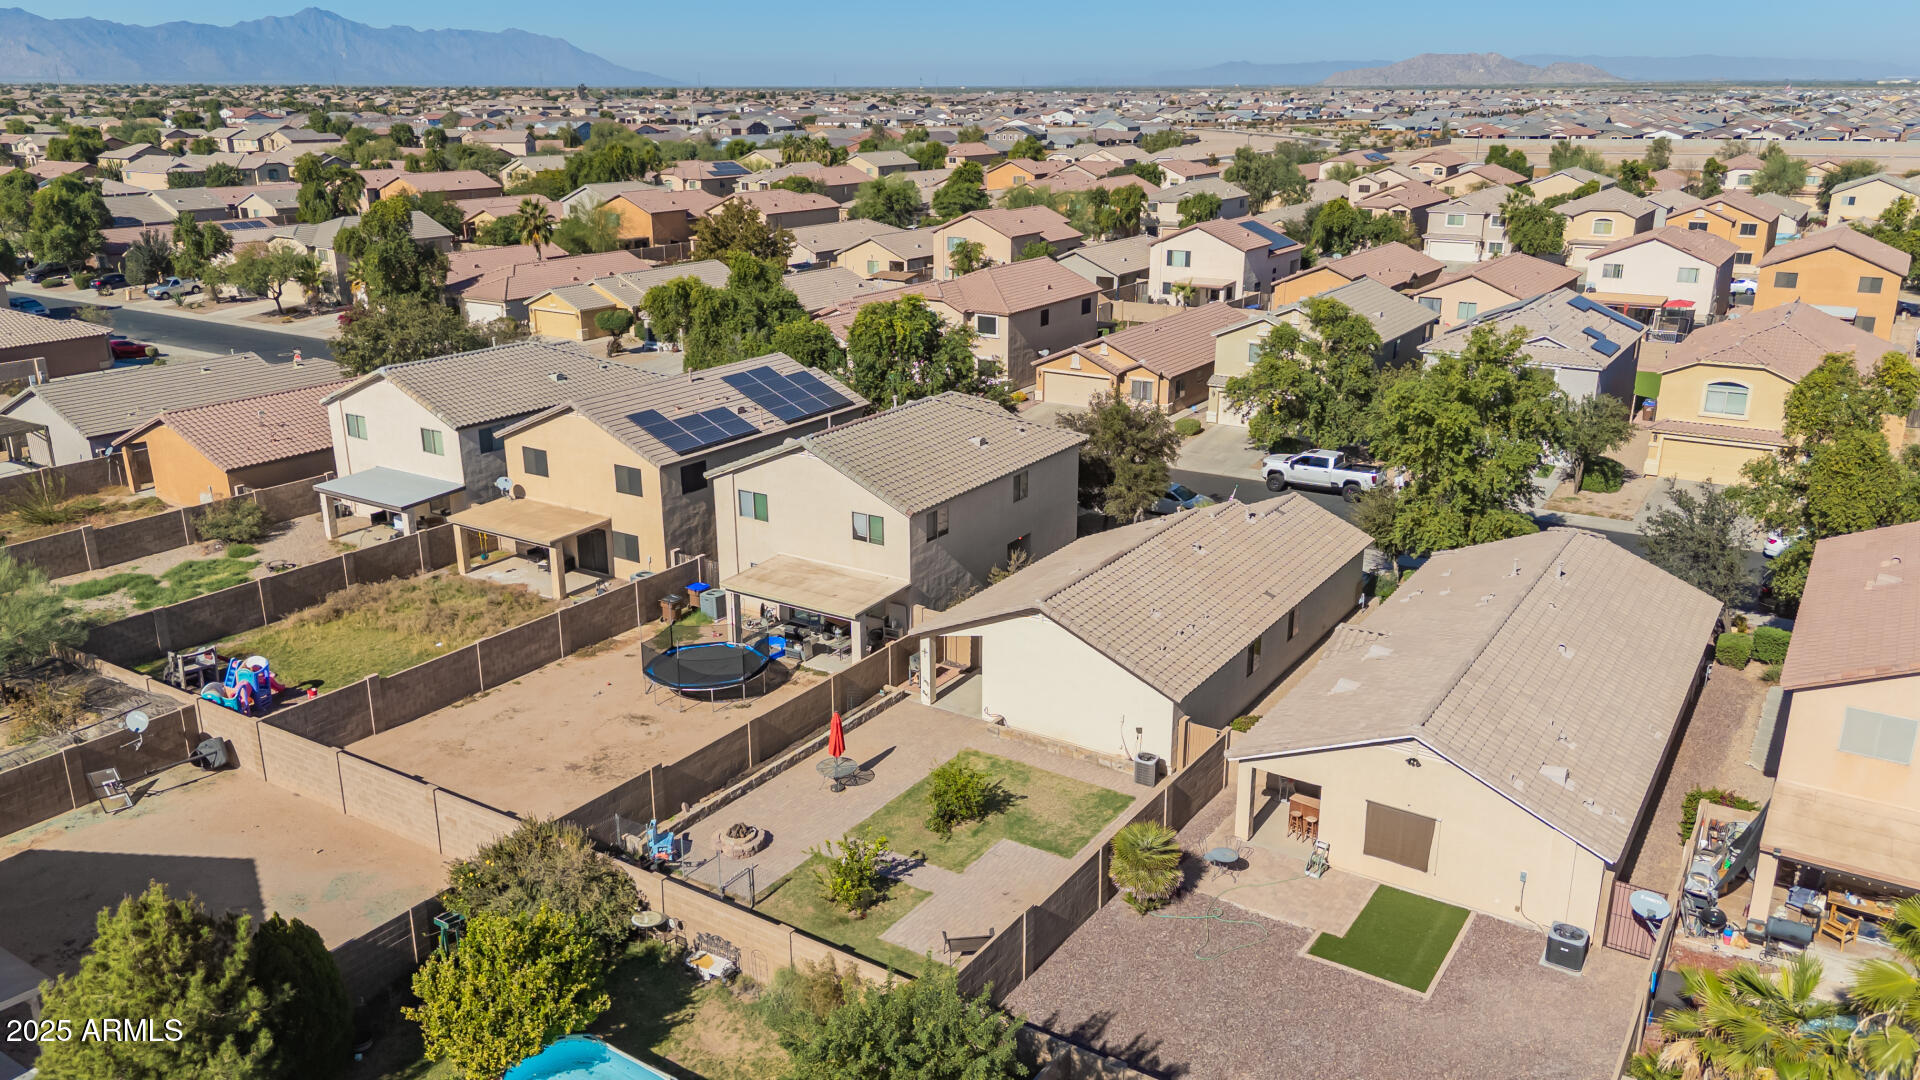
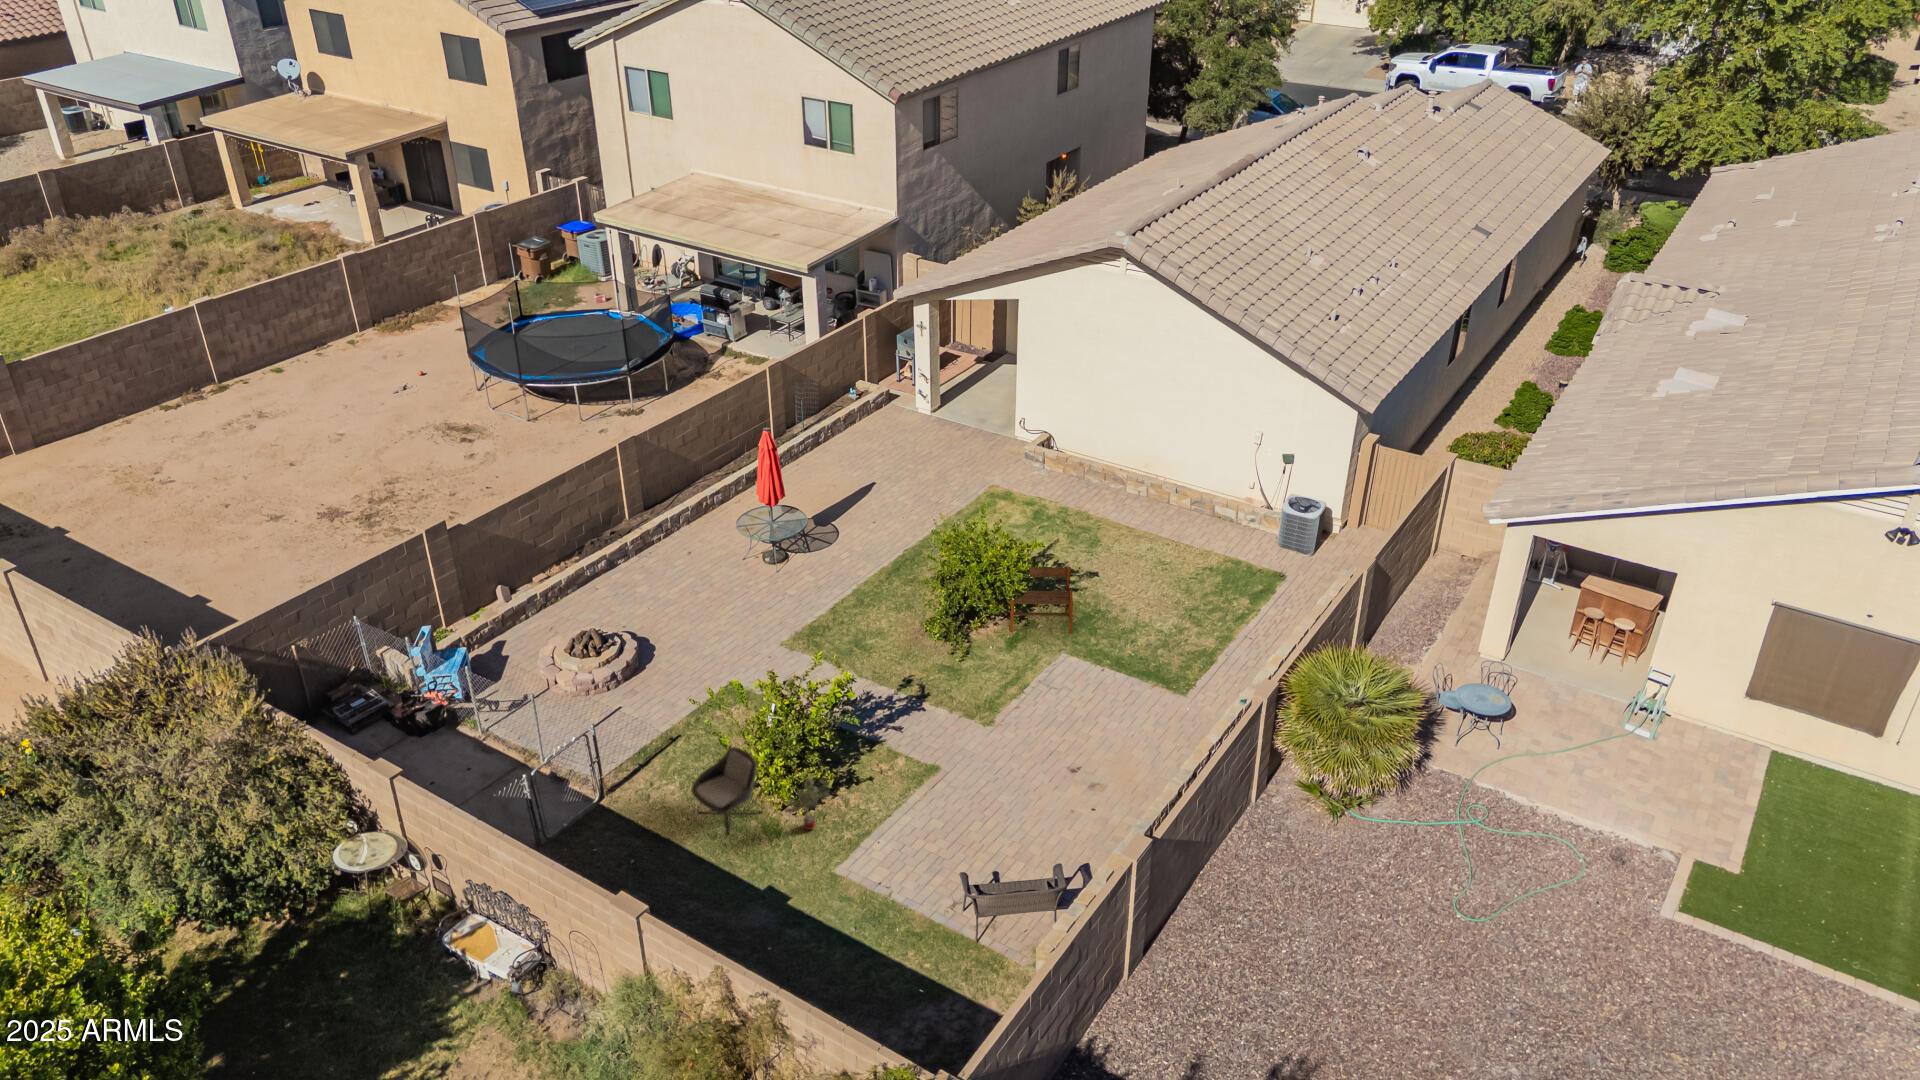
bench: none [974,789,1009,827] -> present [1010,567,1073,633]
lounge chair: none [803,875,840,920] -> present [691,747,762,833]

